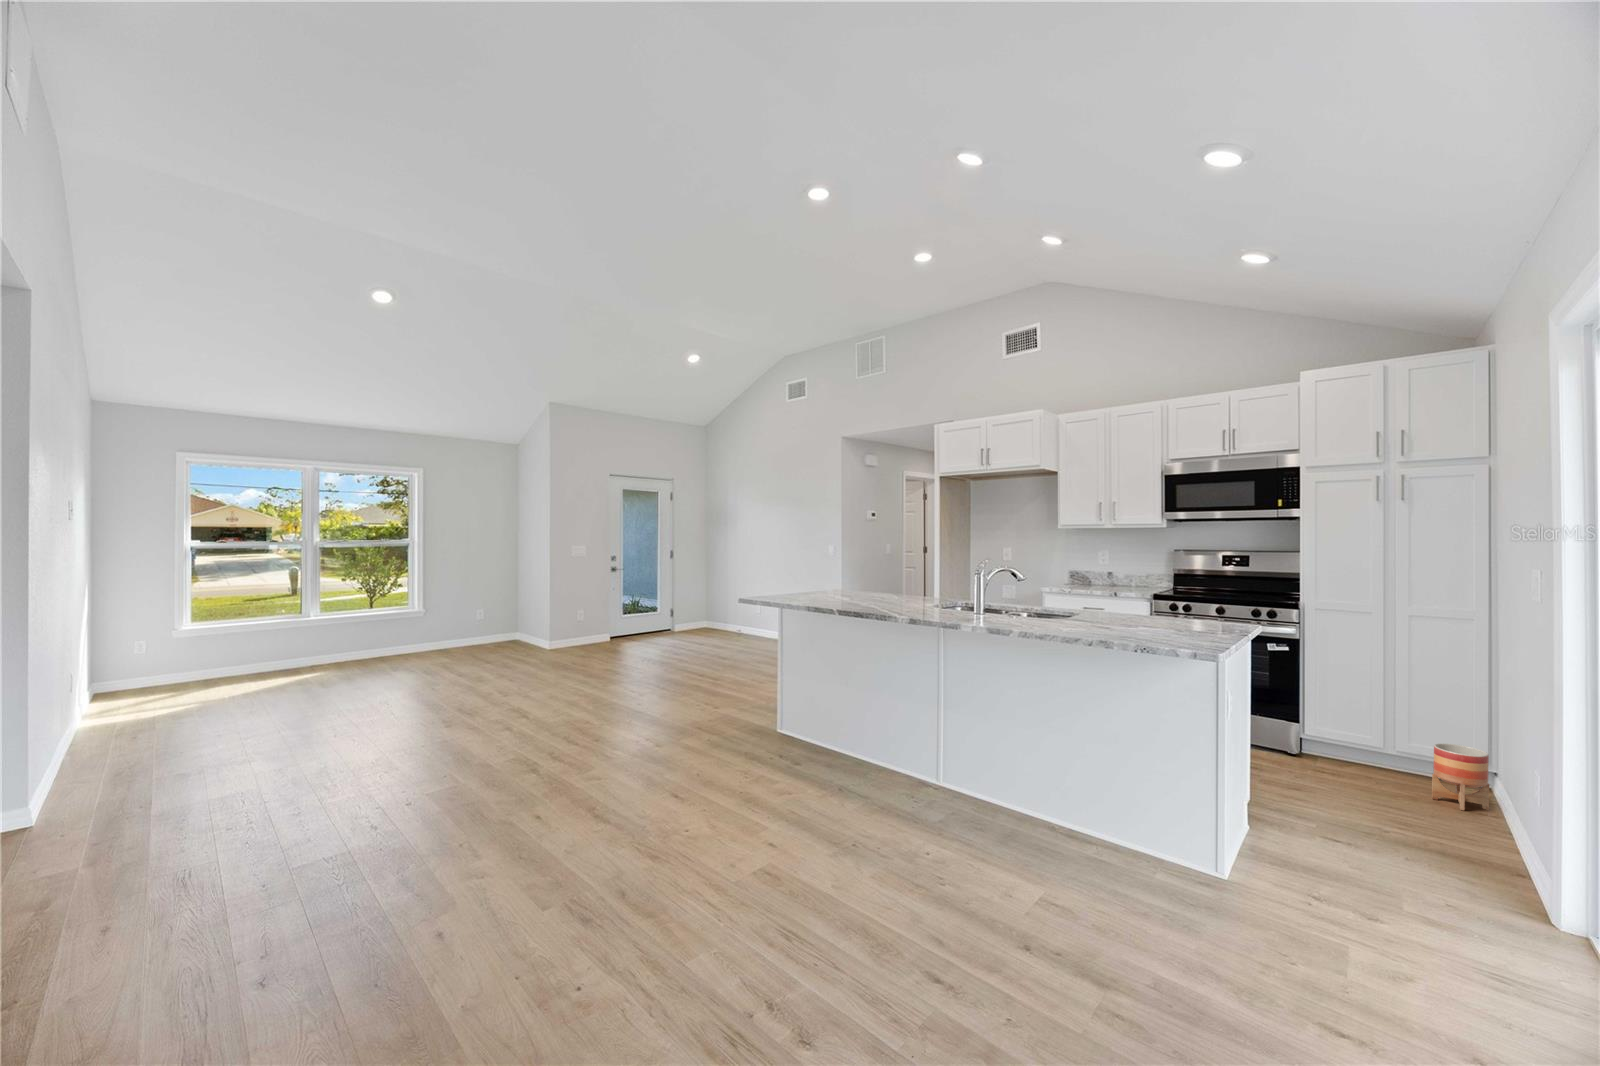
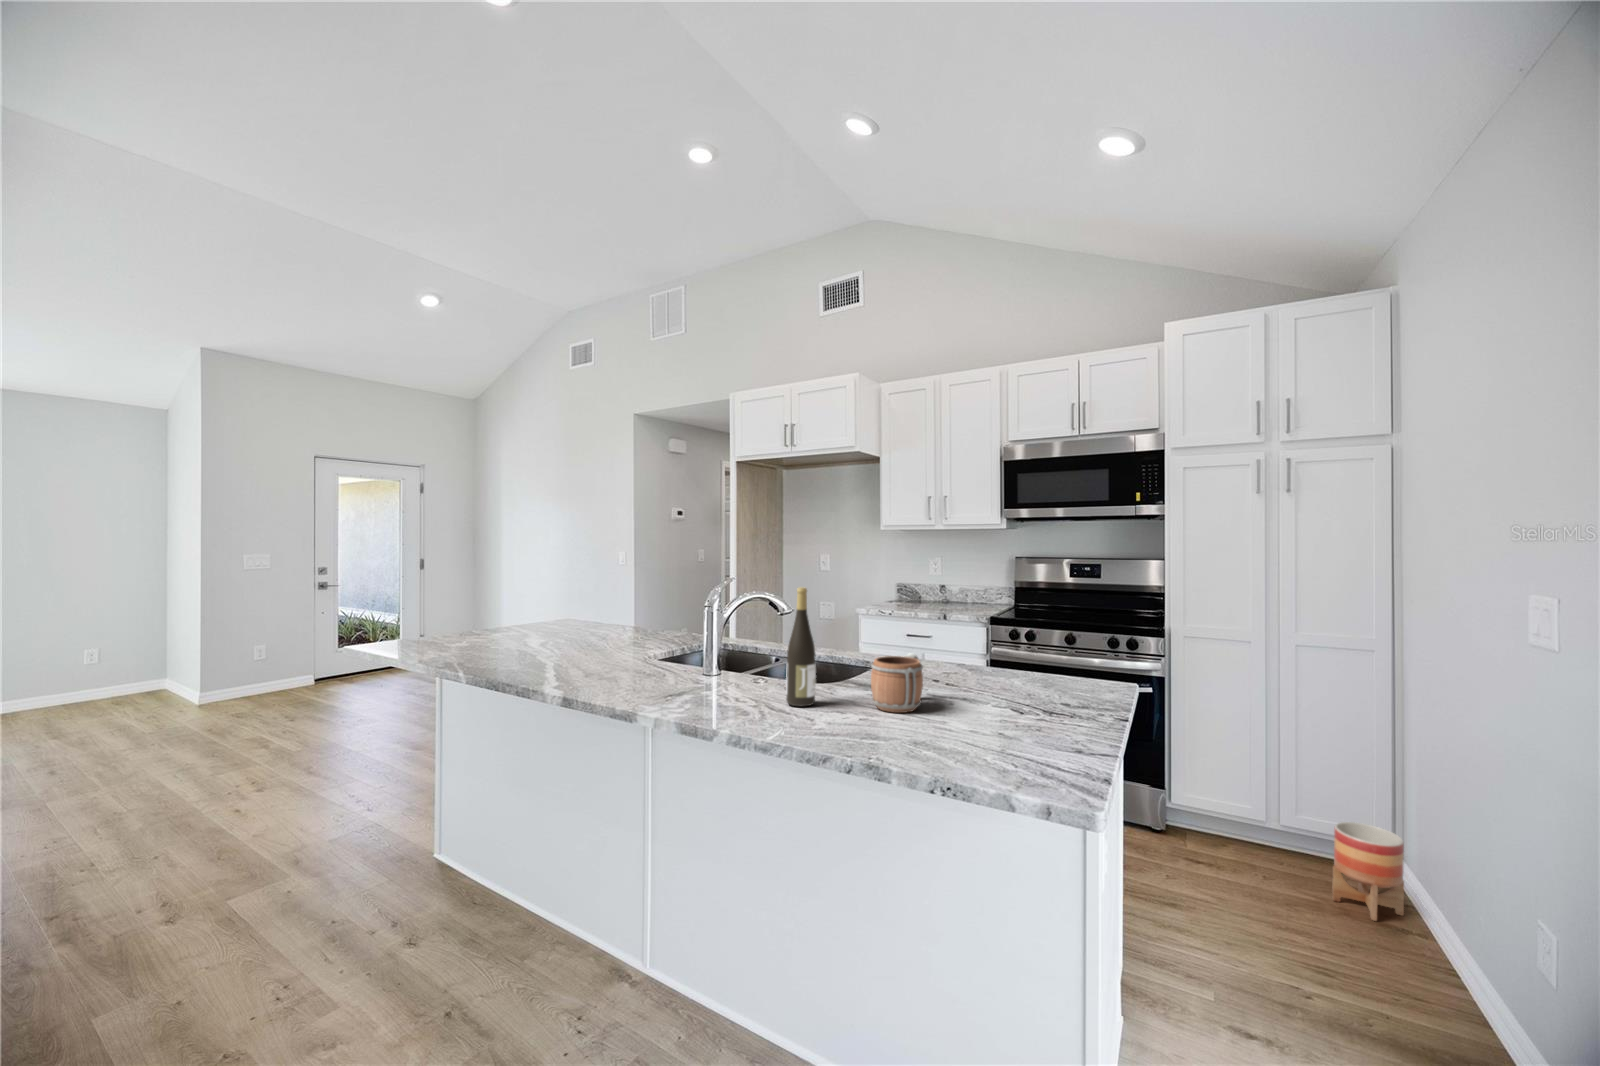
wine bottle: none [1039,561,1057,628] -> present [786,587,816,706]
mug: none [1092,600,1125,632] -> present [871,653,923,713]

